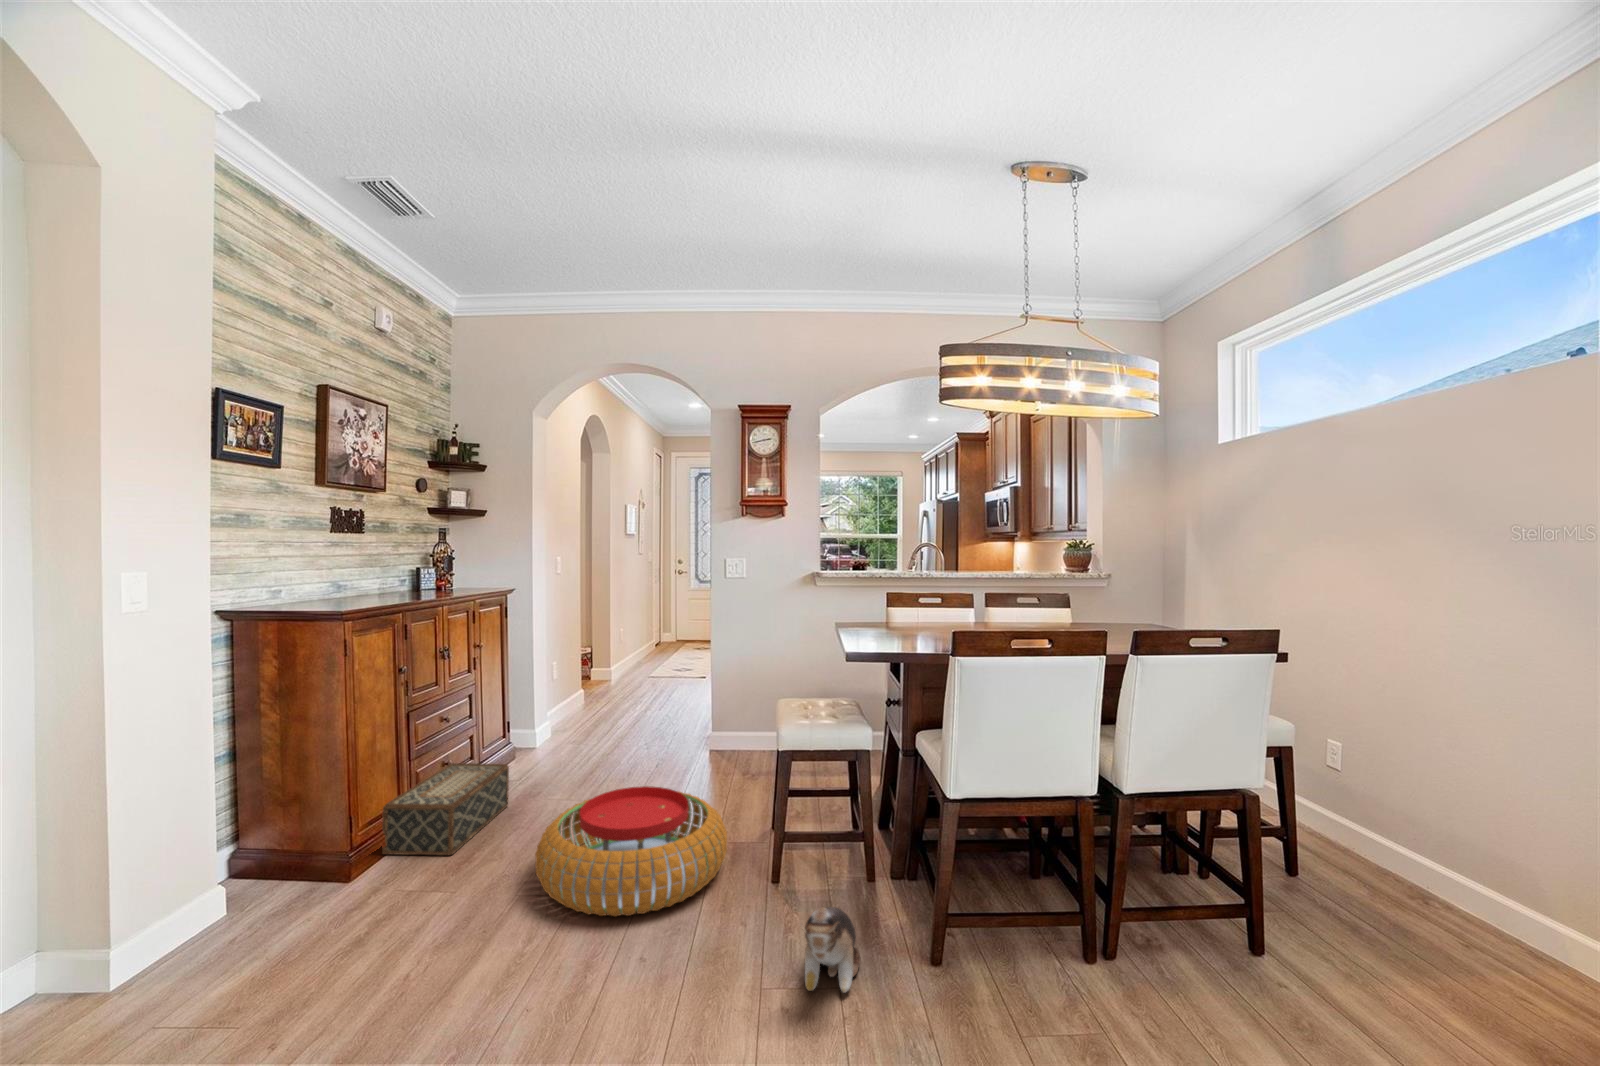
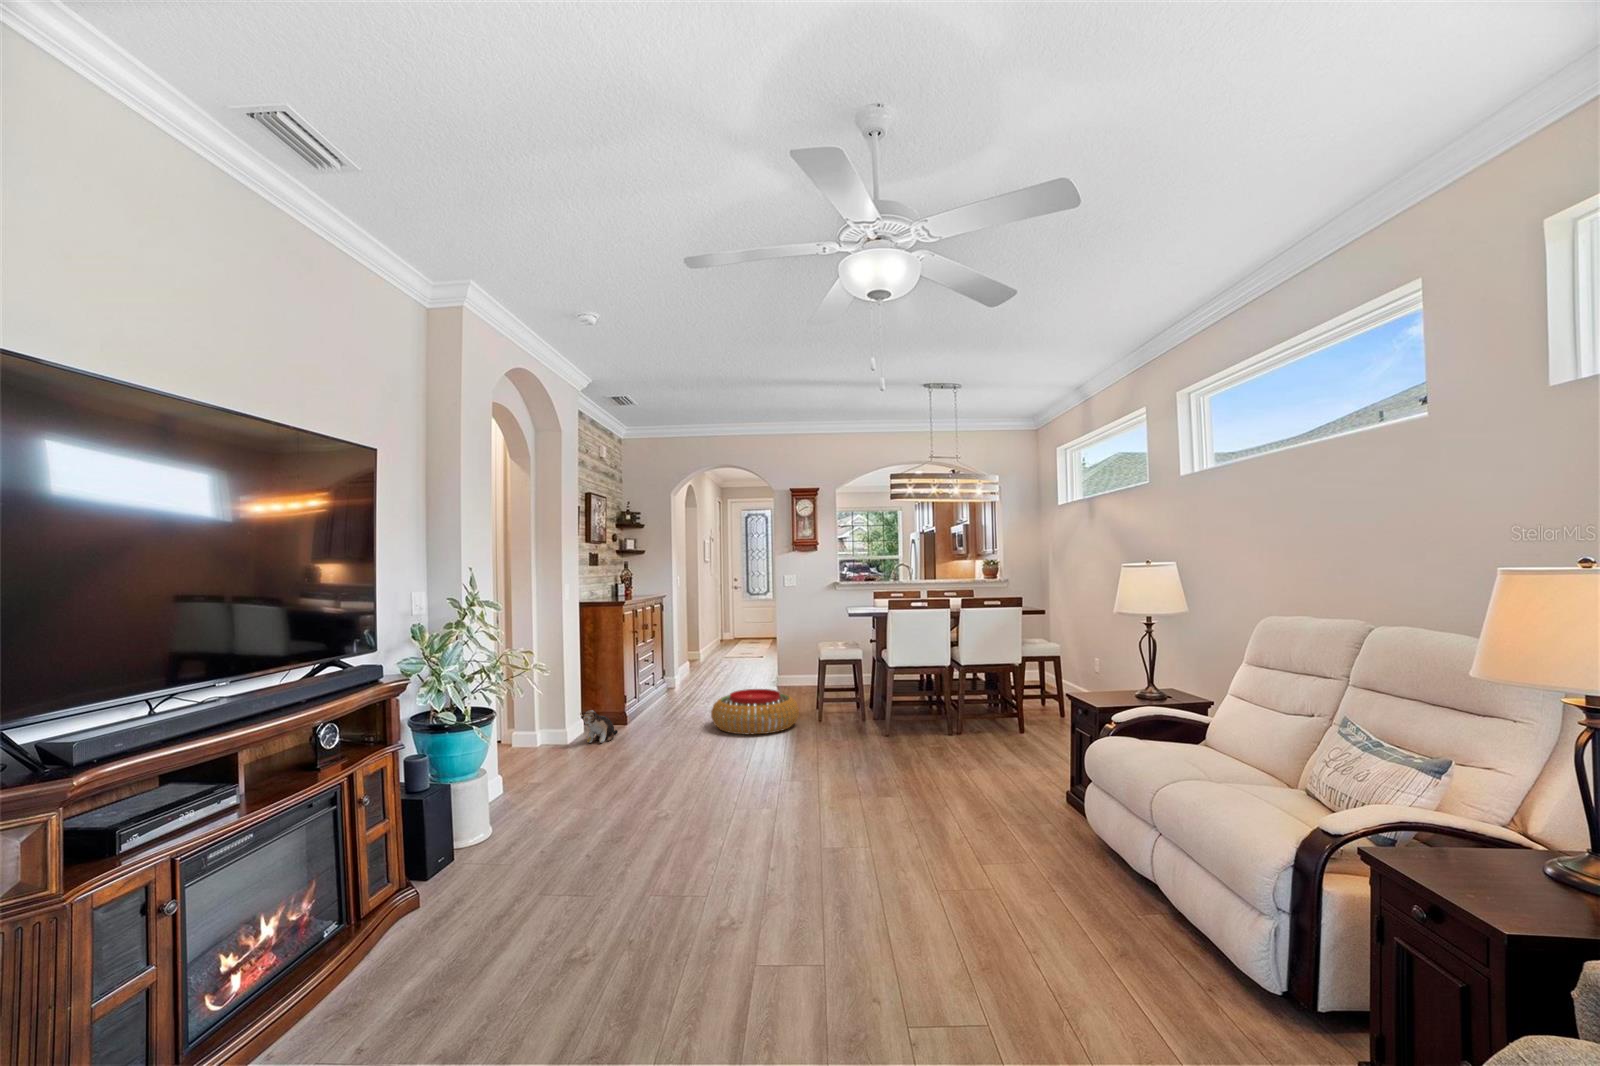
woven basket: present [382,763,509,855] -> none [631,687,679,723]
plush toy: present [799,907,860,992] -> present [580,710,618,743]

